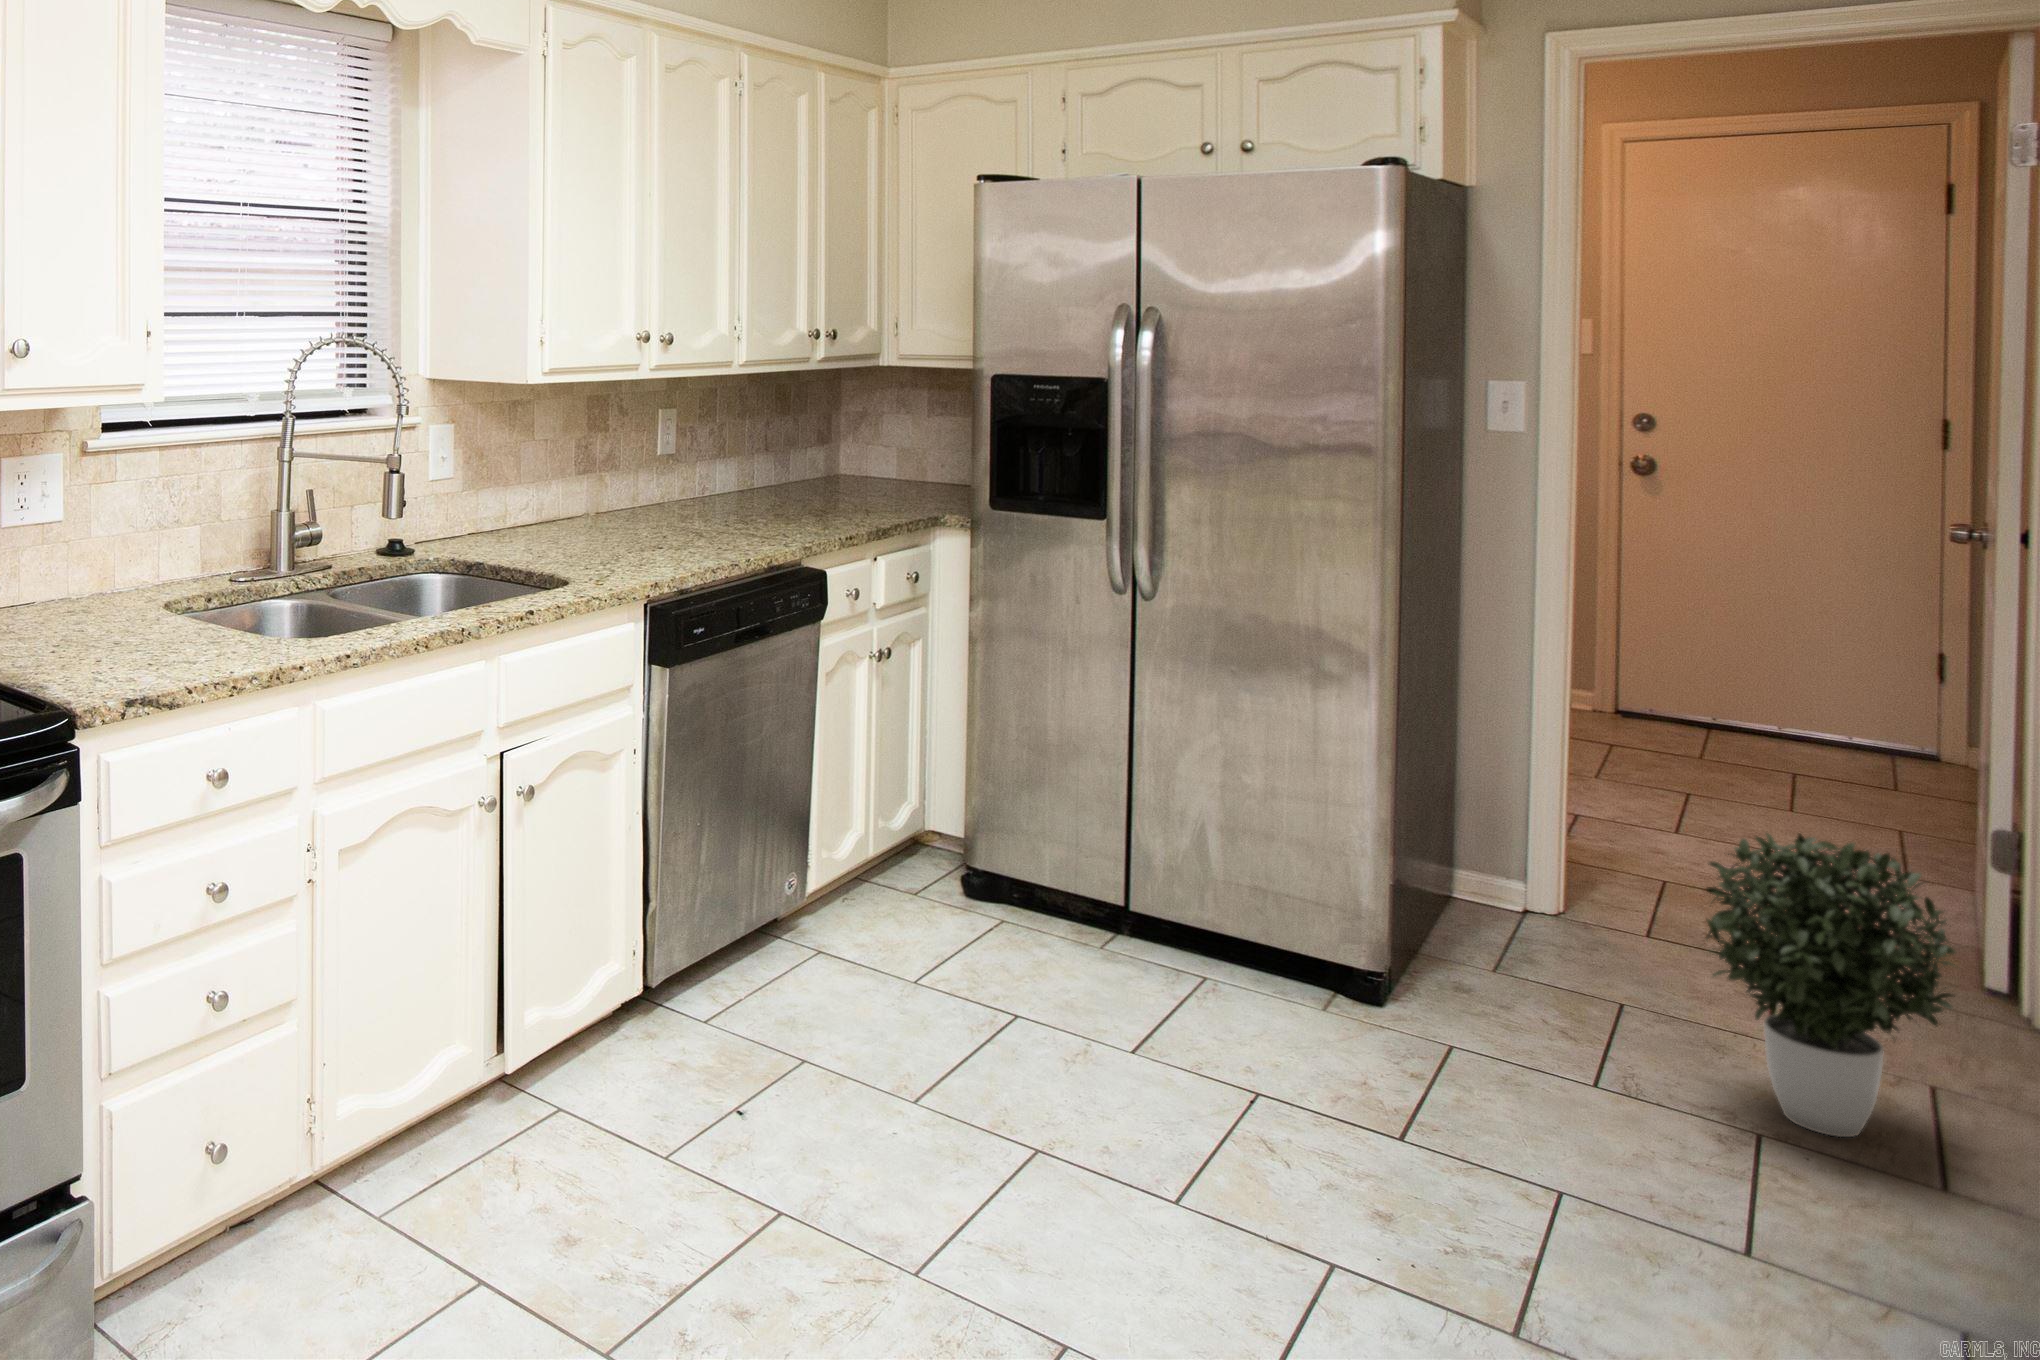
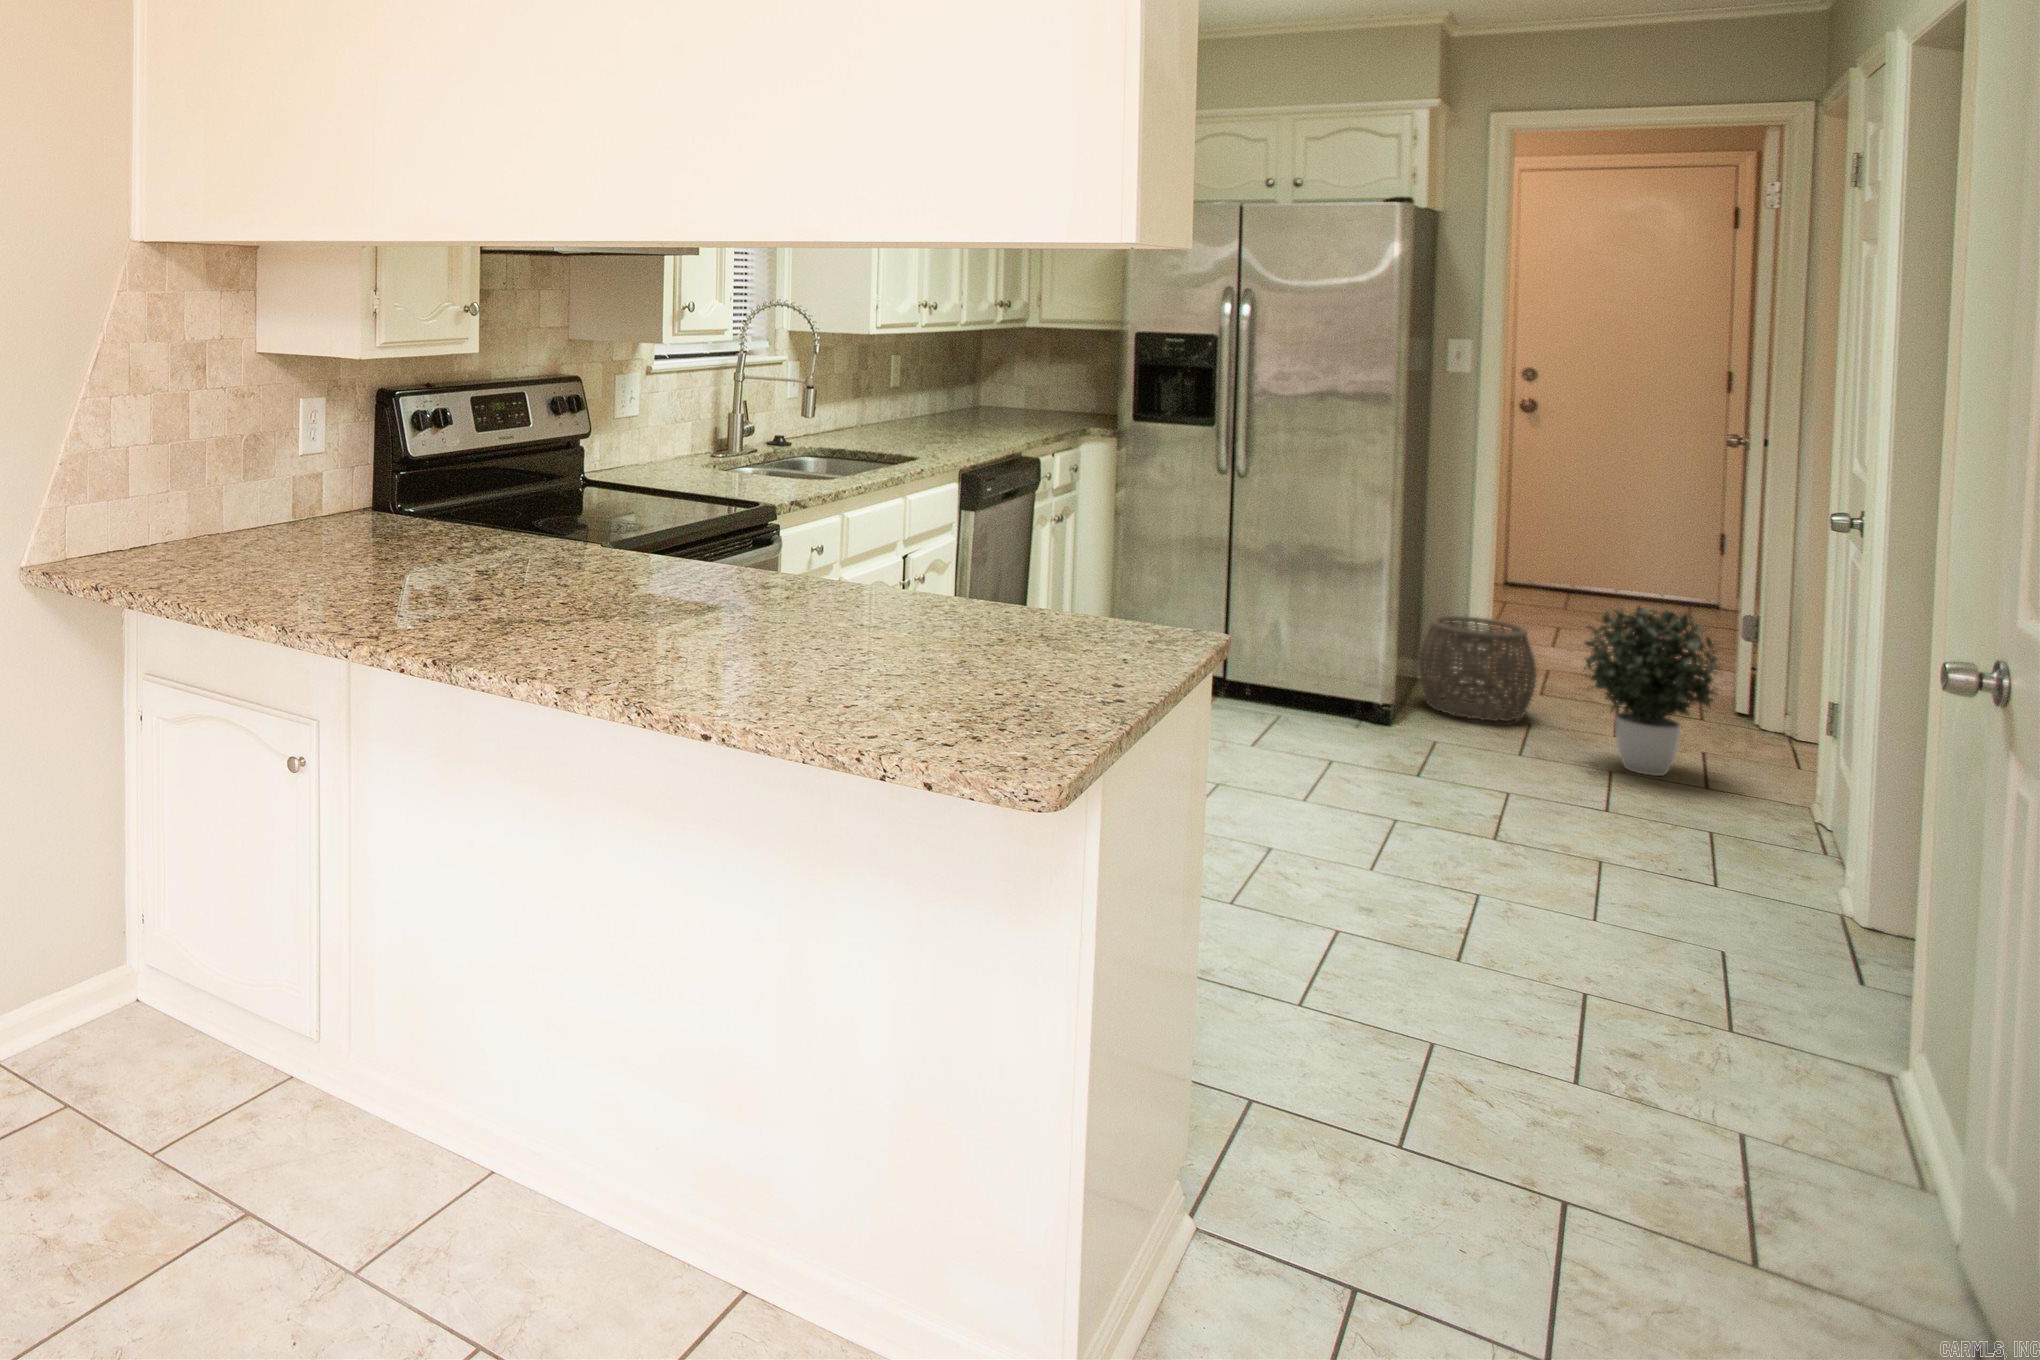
woven basket: none [1442,813,1637,999] -> present [1418,616,1537,721]

